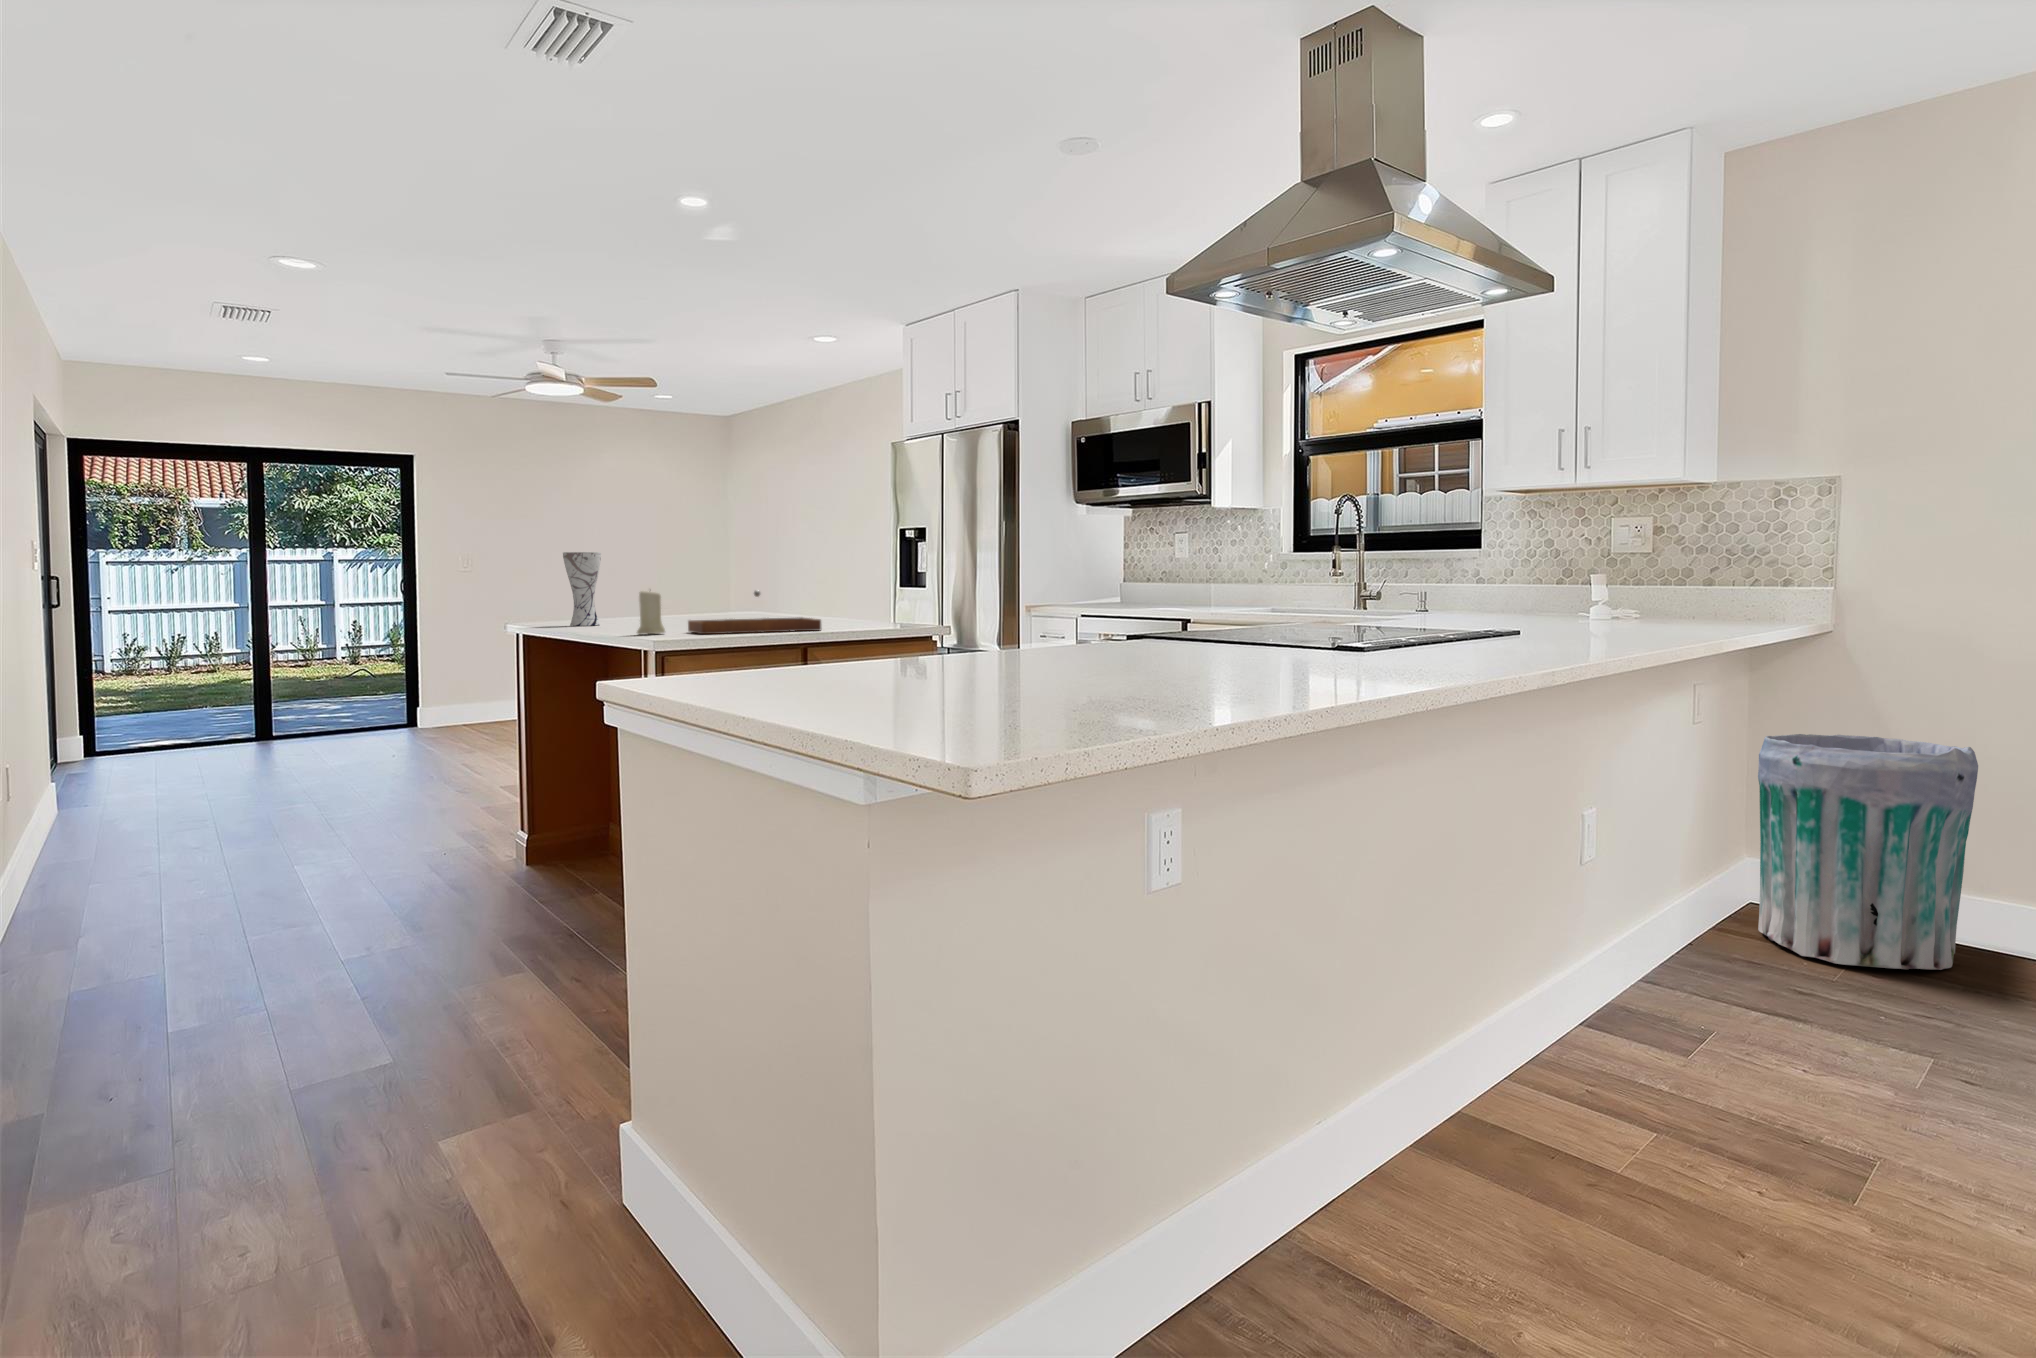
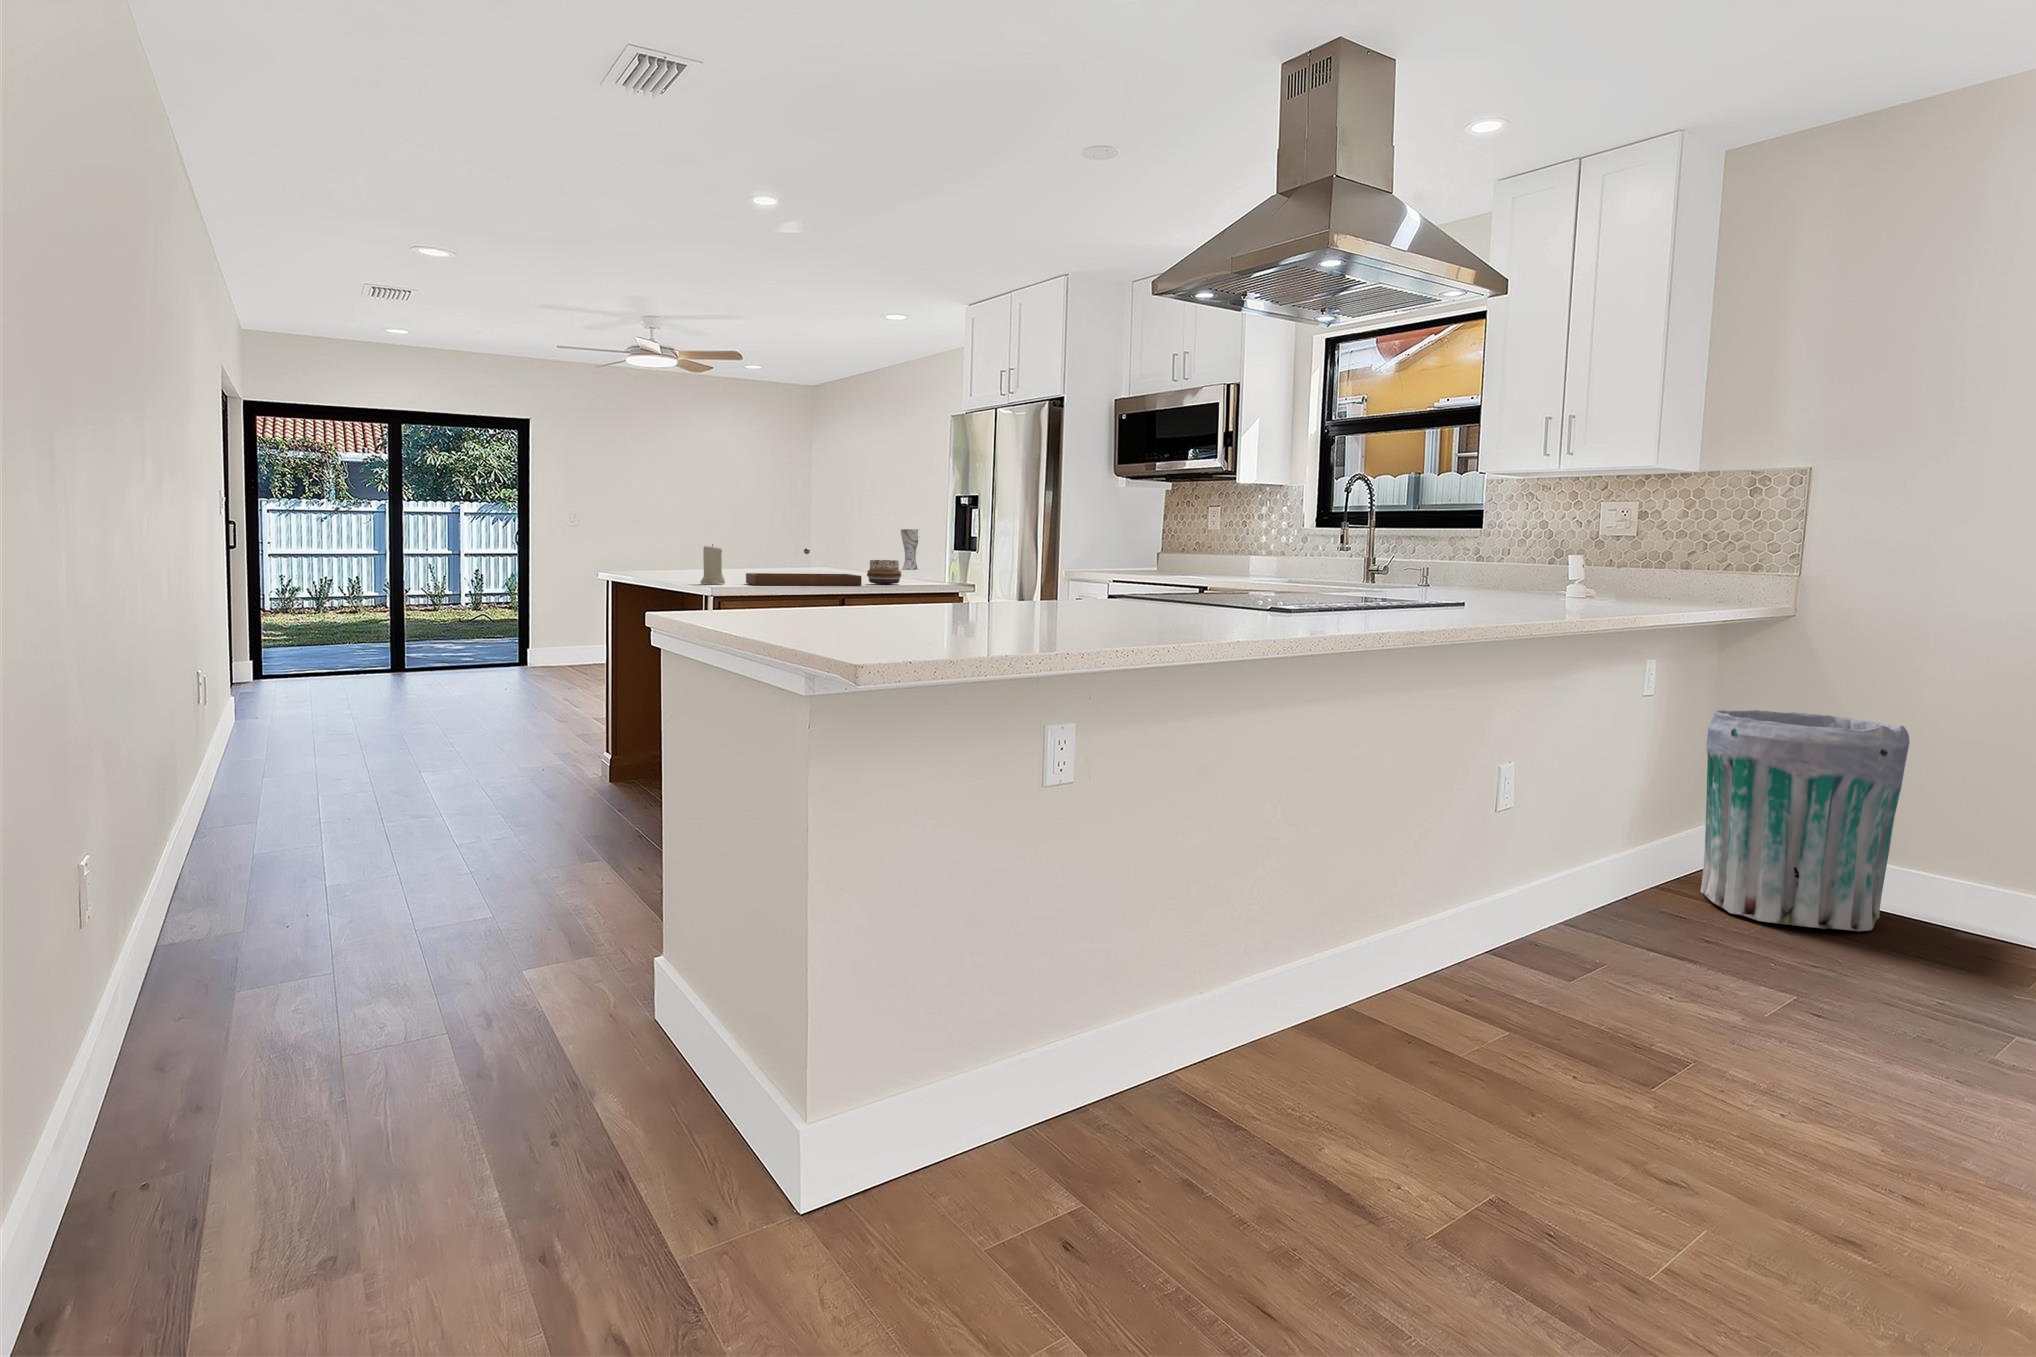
vase: present [563,552,601,626] -> present [901,529,919,569]
decorative bowl: none [823,601,862,627] -> present [867,560,901,584]

